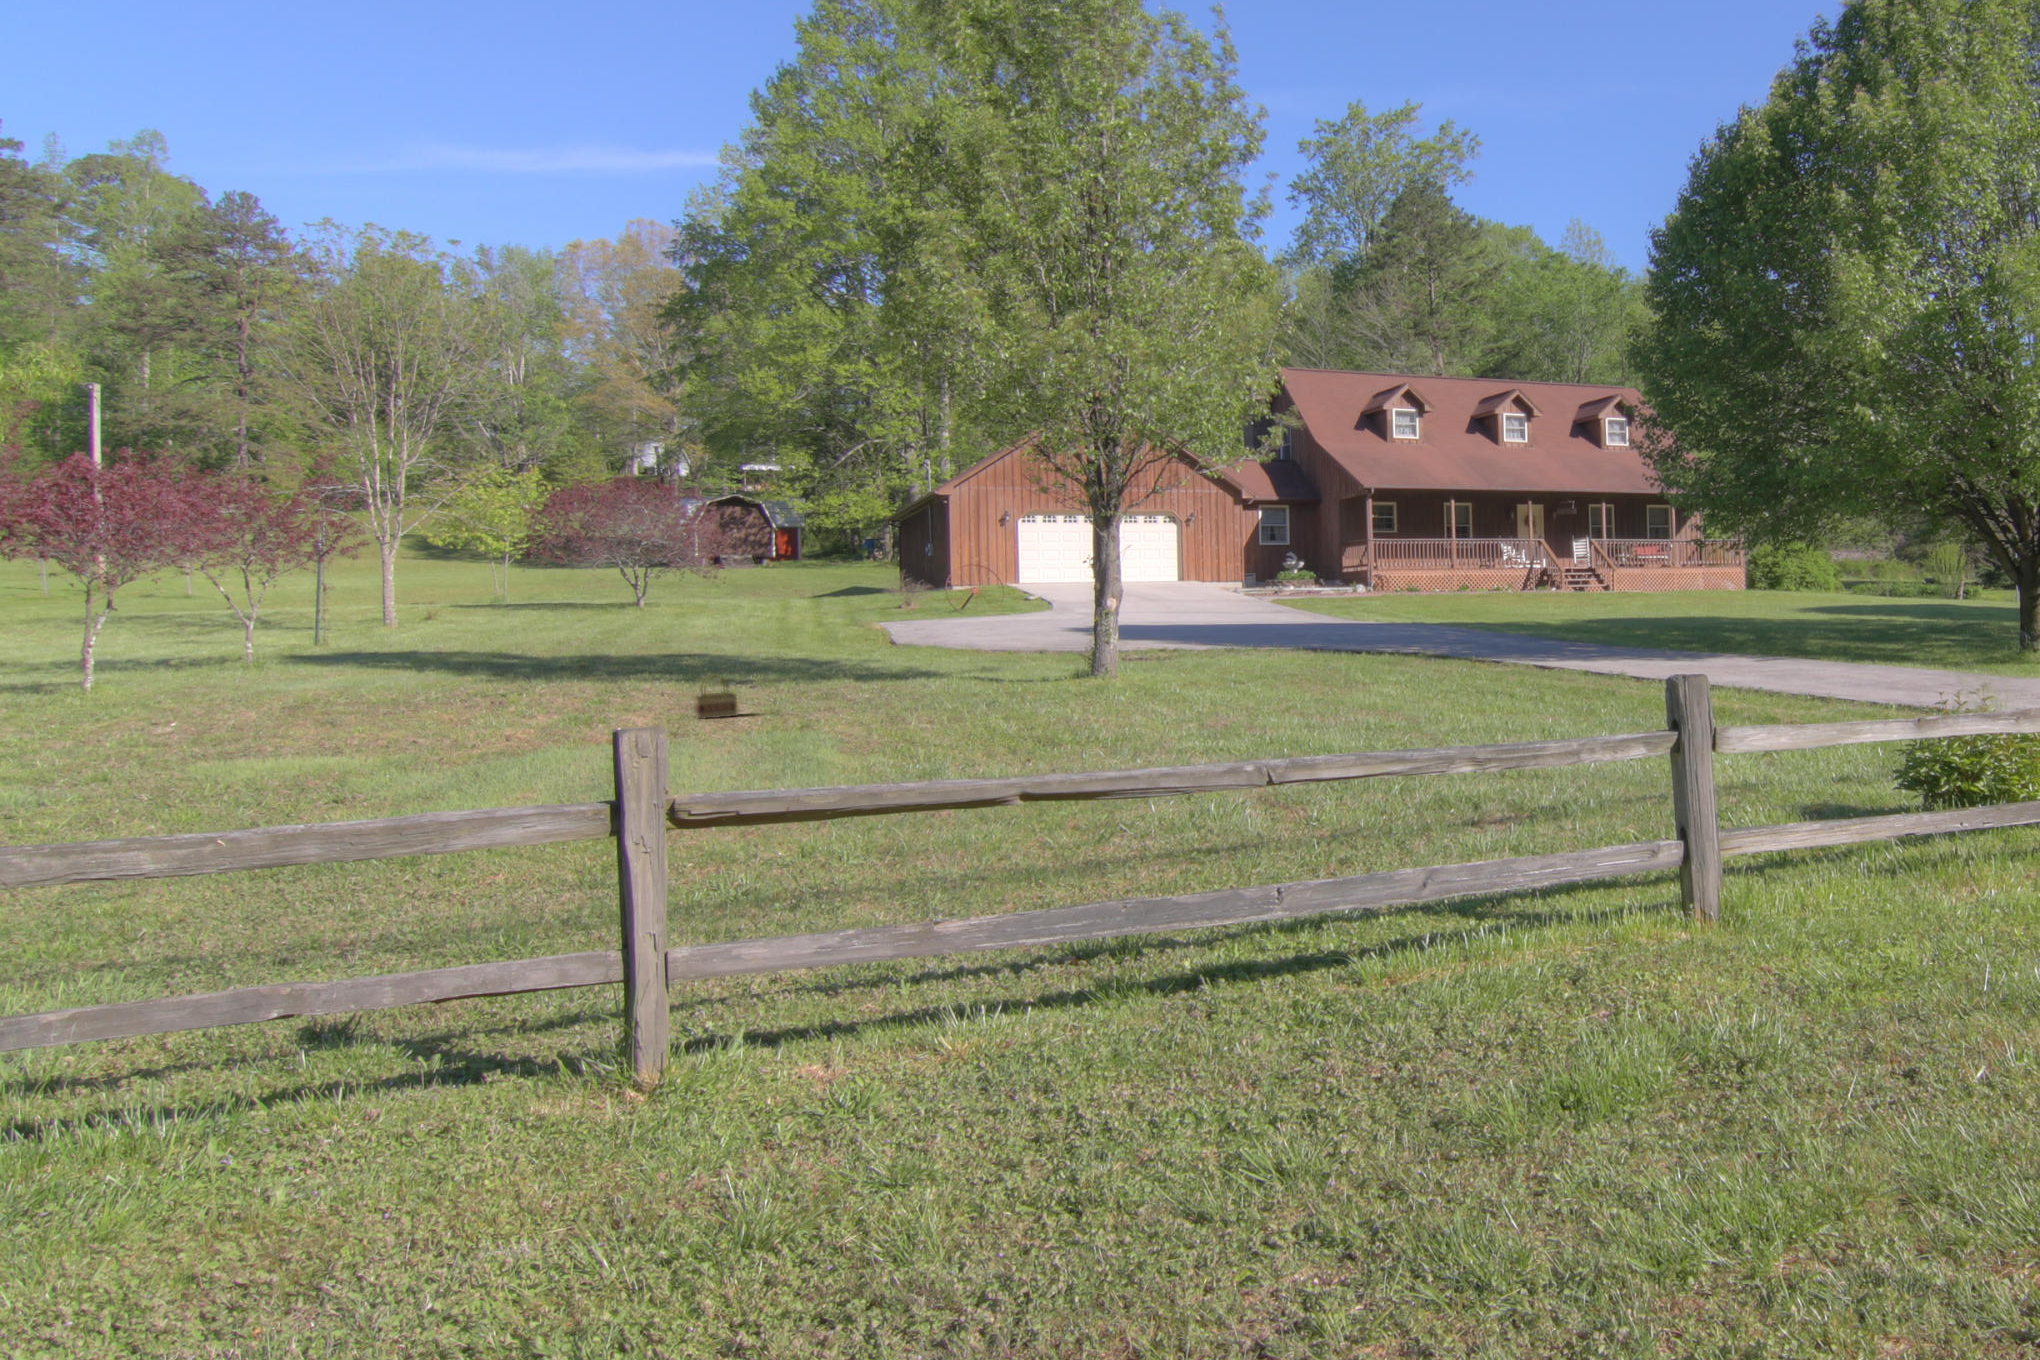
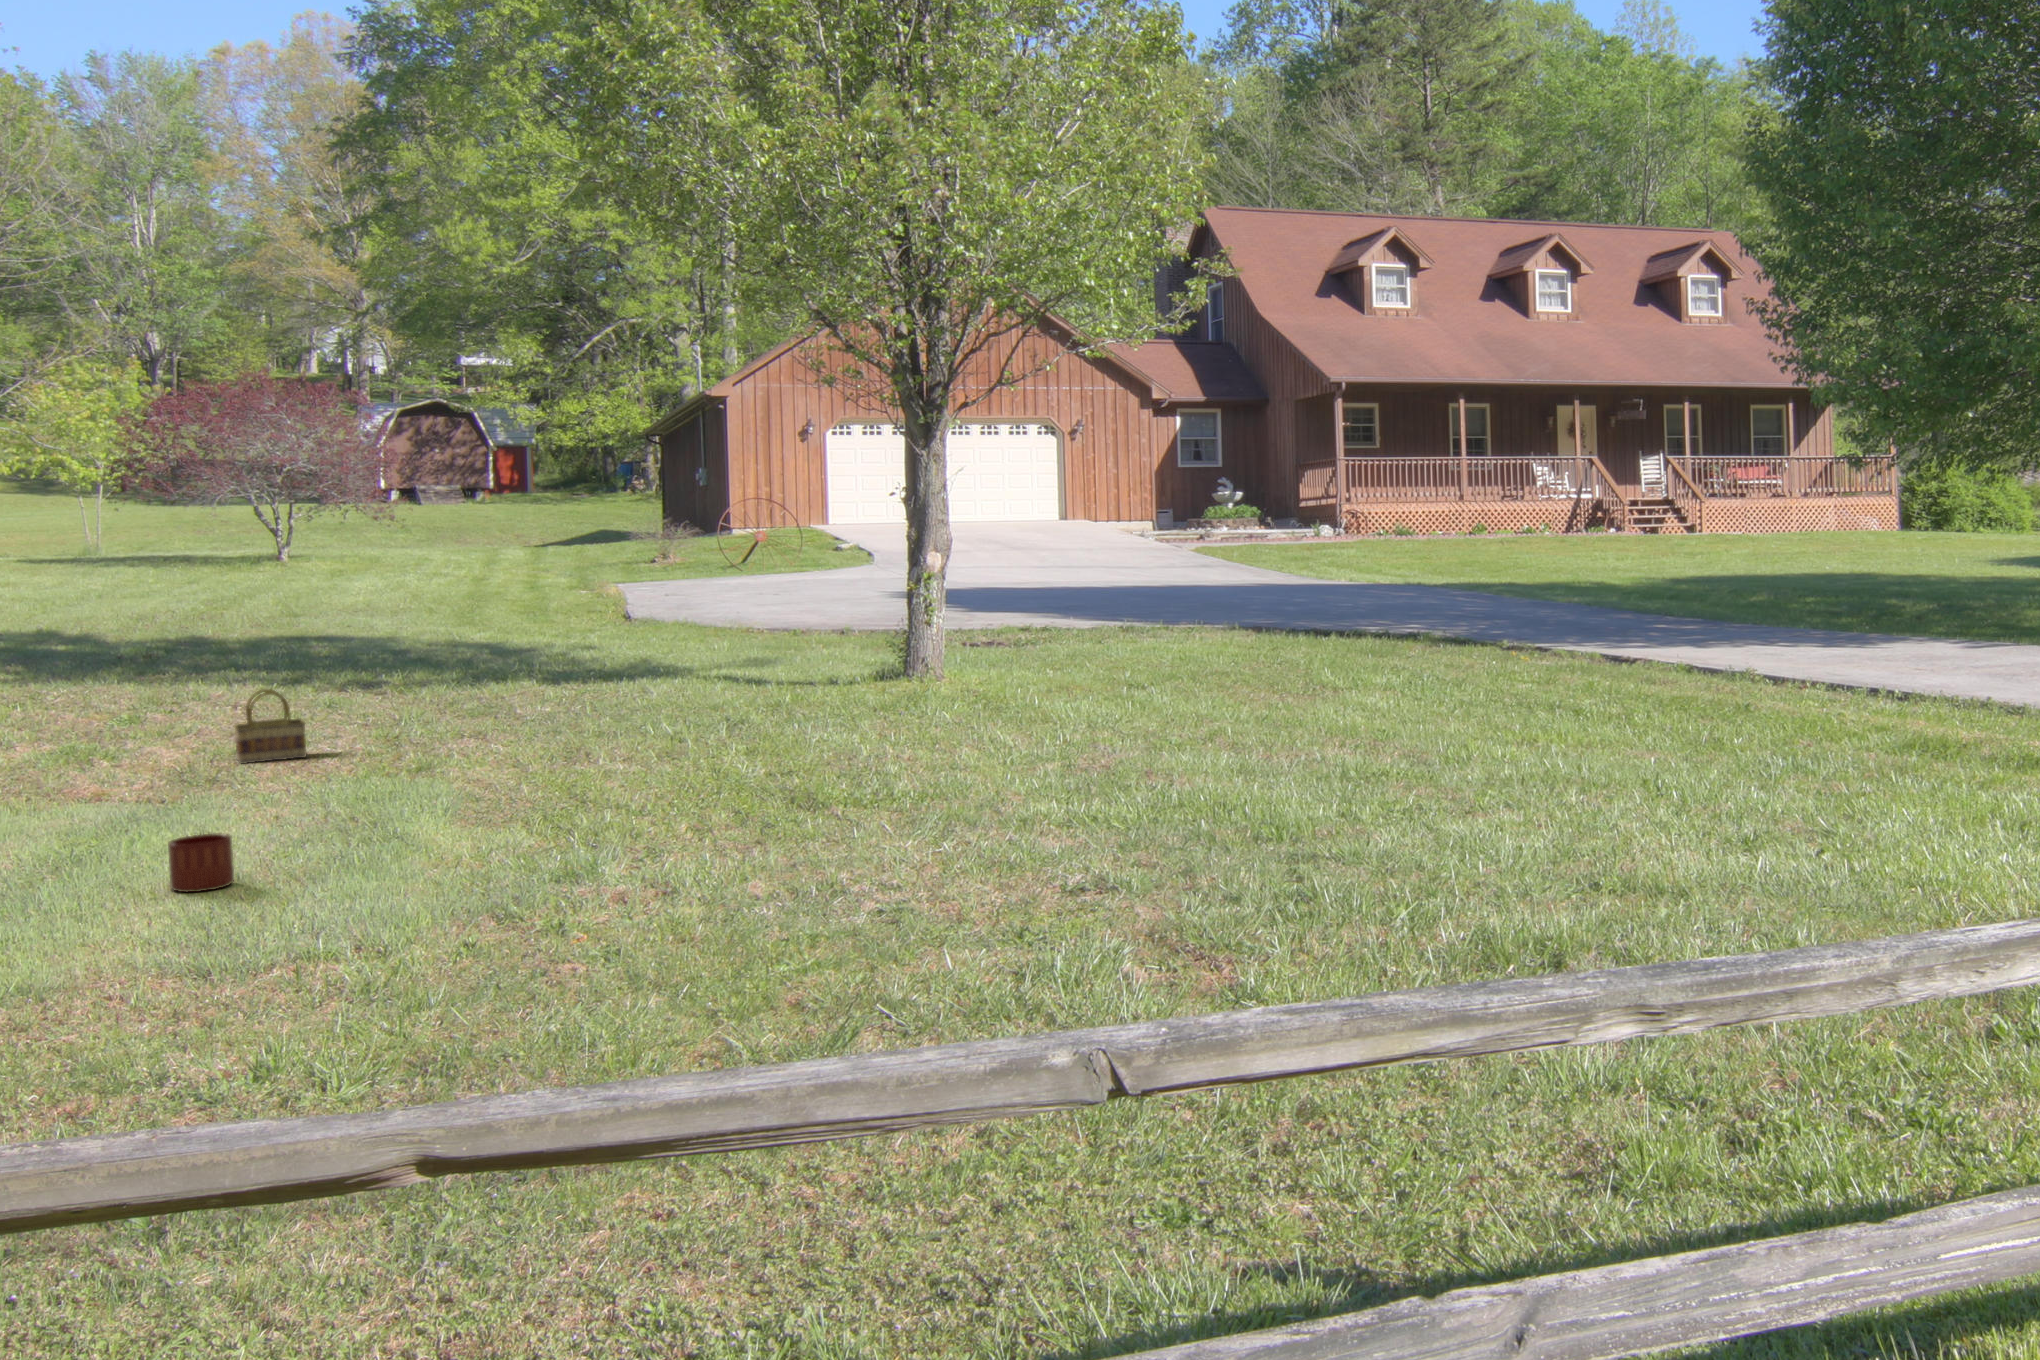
planter: none [704,745,739,777] -> present [168,833,234,892]

